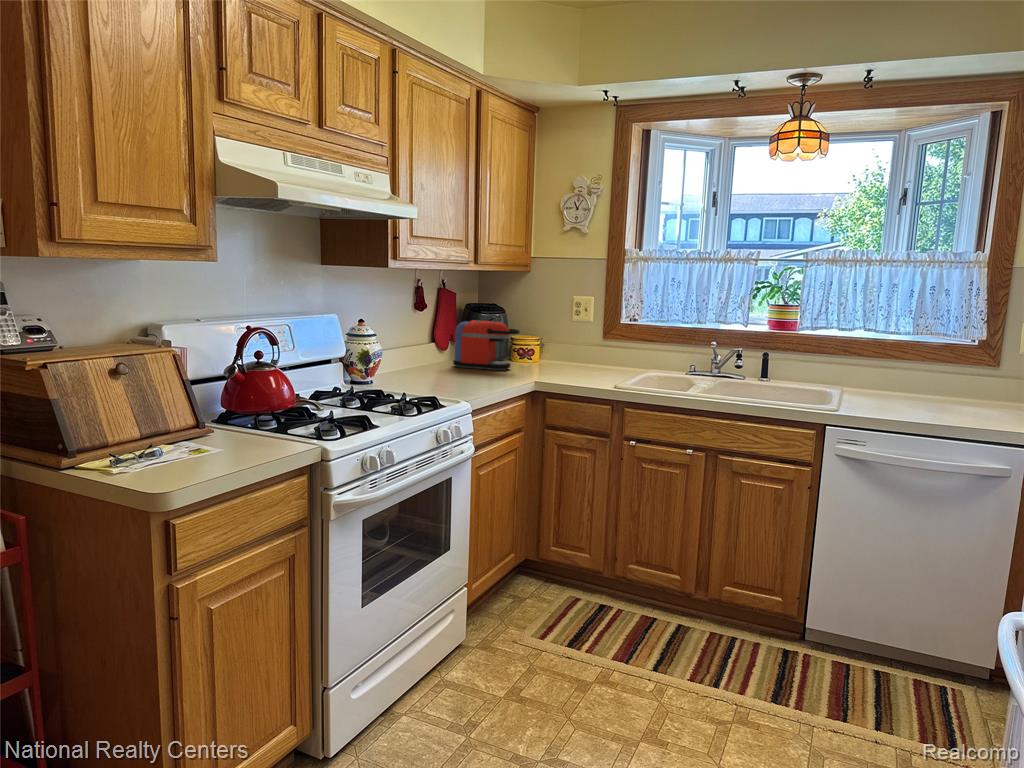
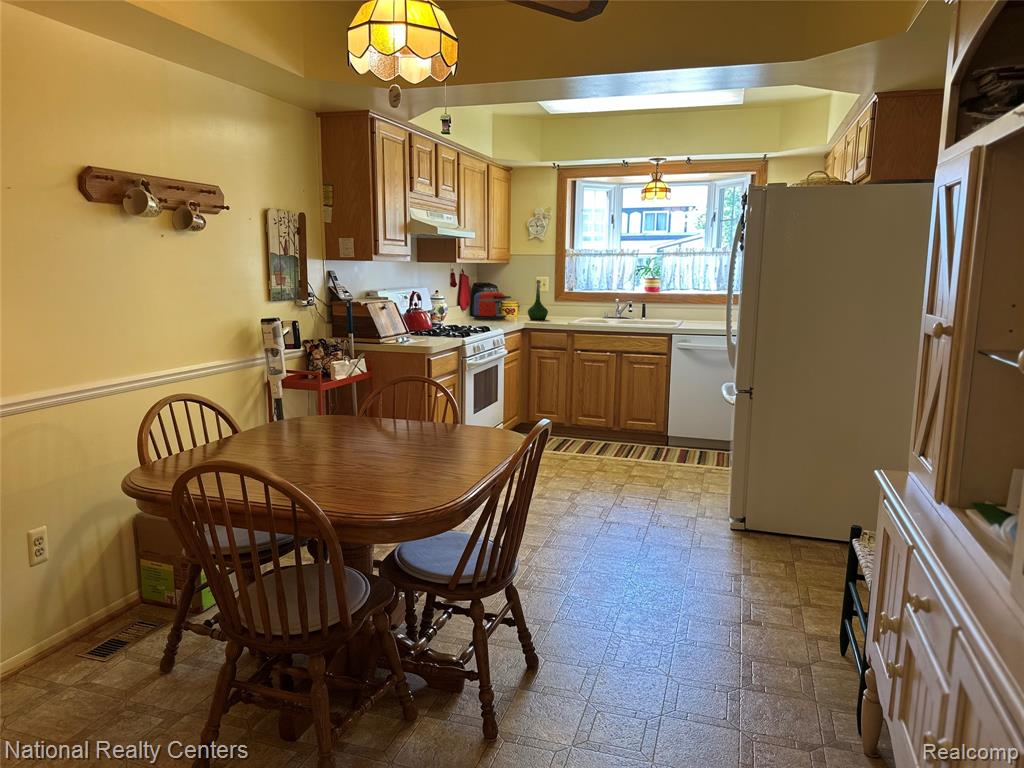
vase: none [547,304,583,376] -> present [528,280,548,320]

